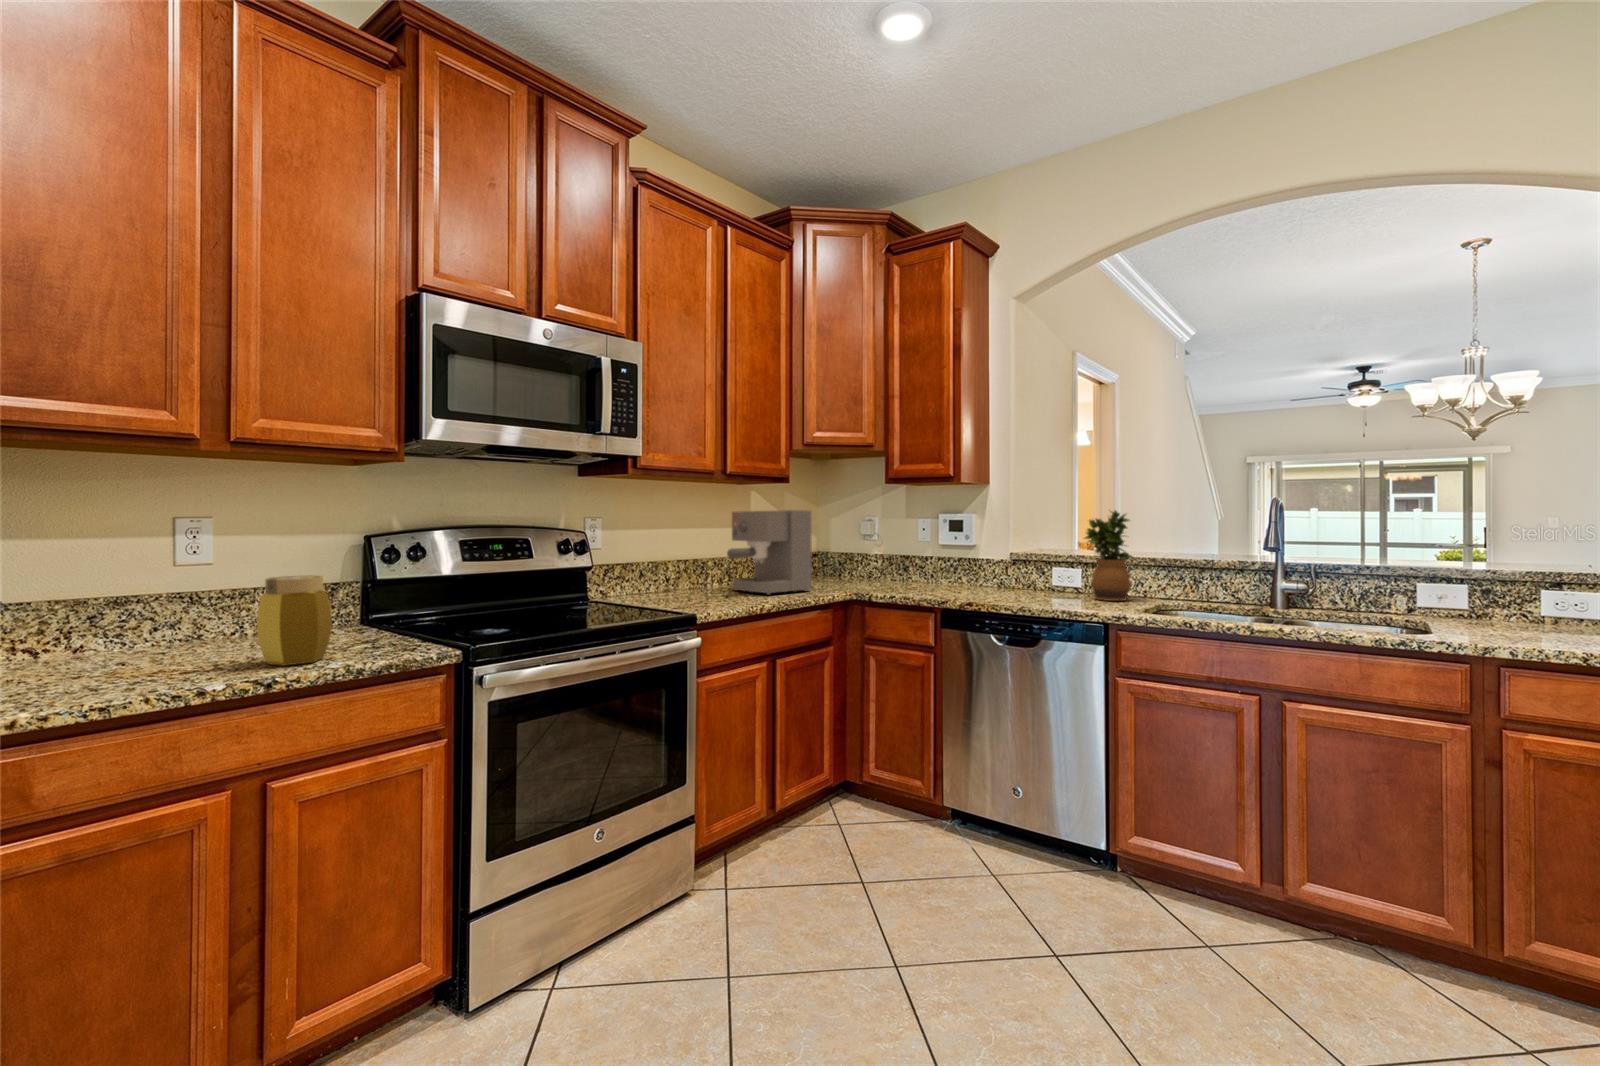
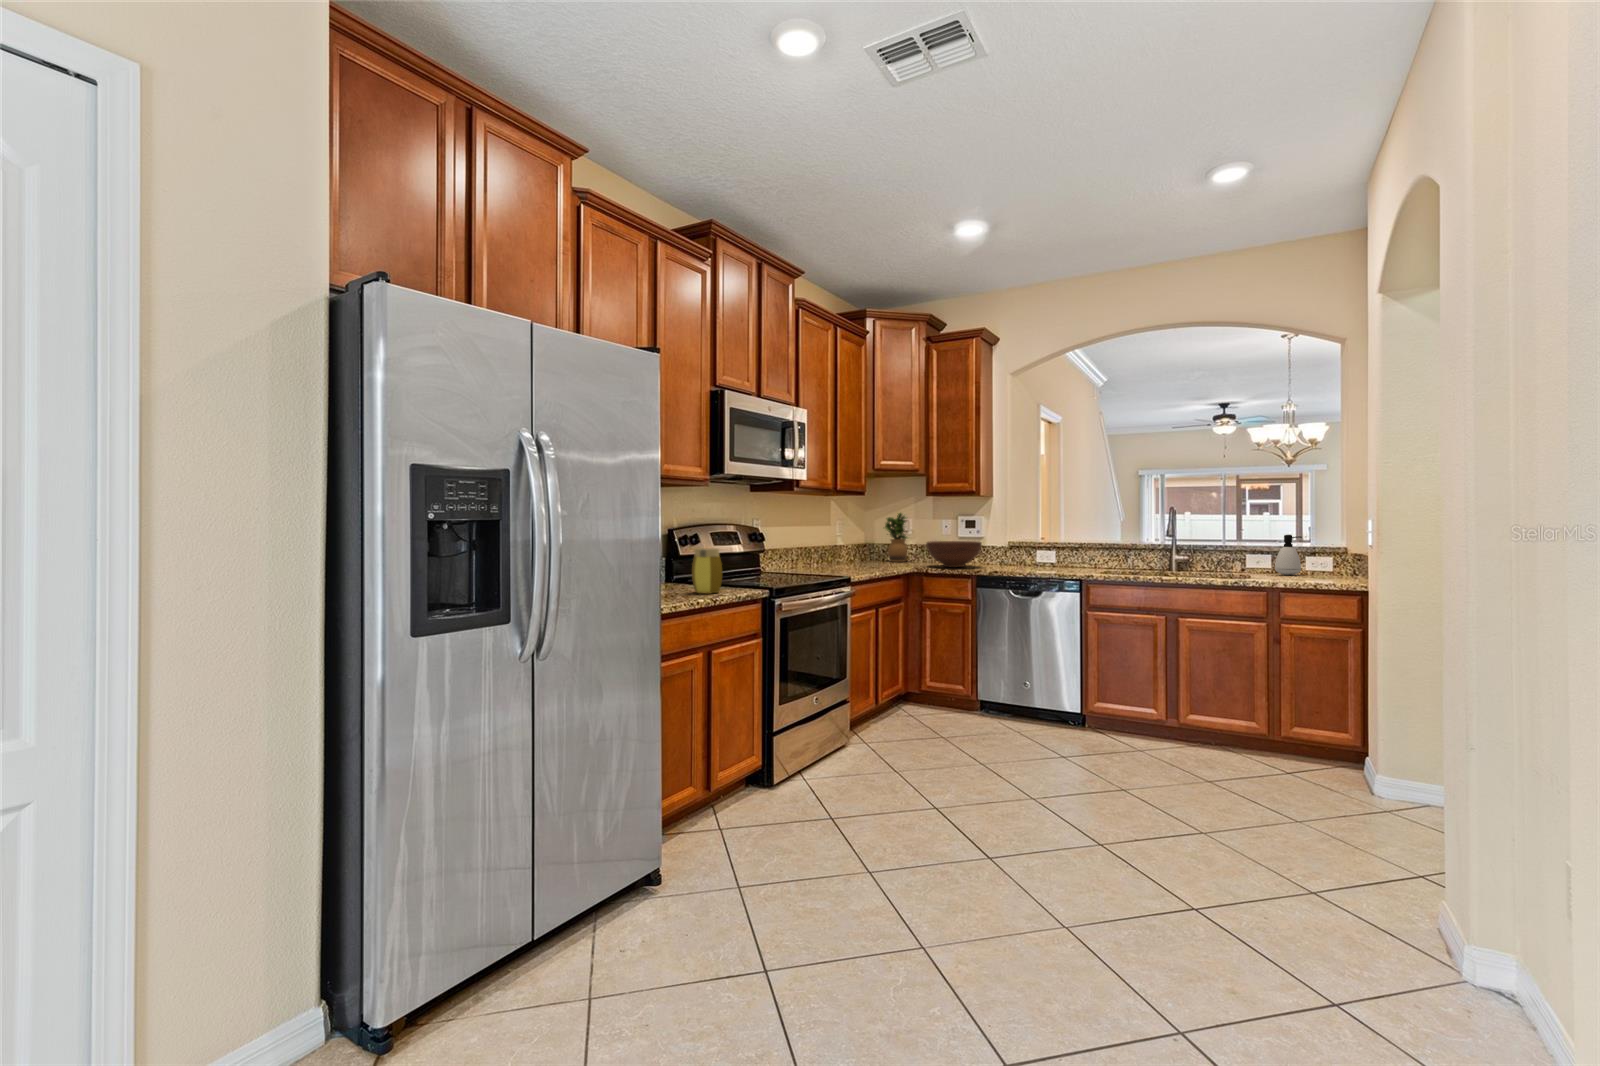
coffee maker: present [727,510,812,595] -> none [830,514,884,570]
potted plant: present [1085,510,1133,601] -> present [885,513,907,562]
soap dispenser: none [1477,550,1537,625] -> present [1275,535,1302,575]
fruit bowl: none [878,551,962,592] -> present [926,541,982,567]

